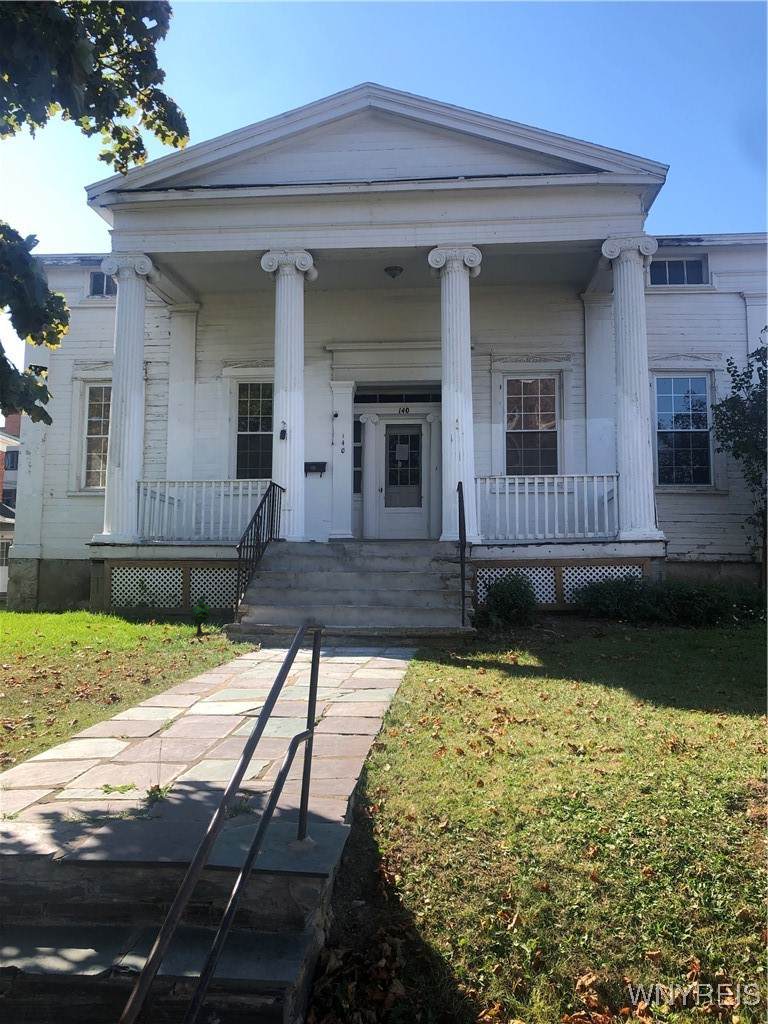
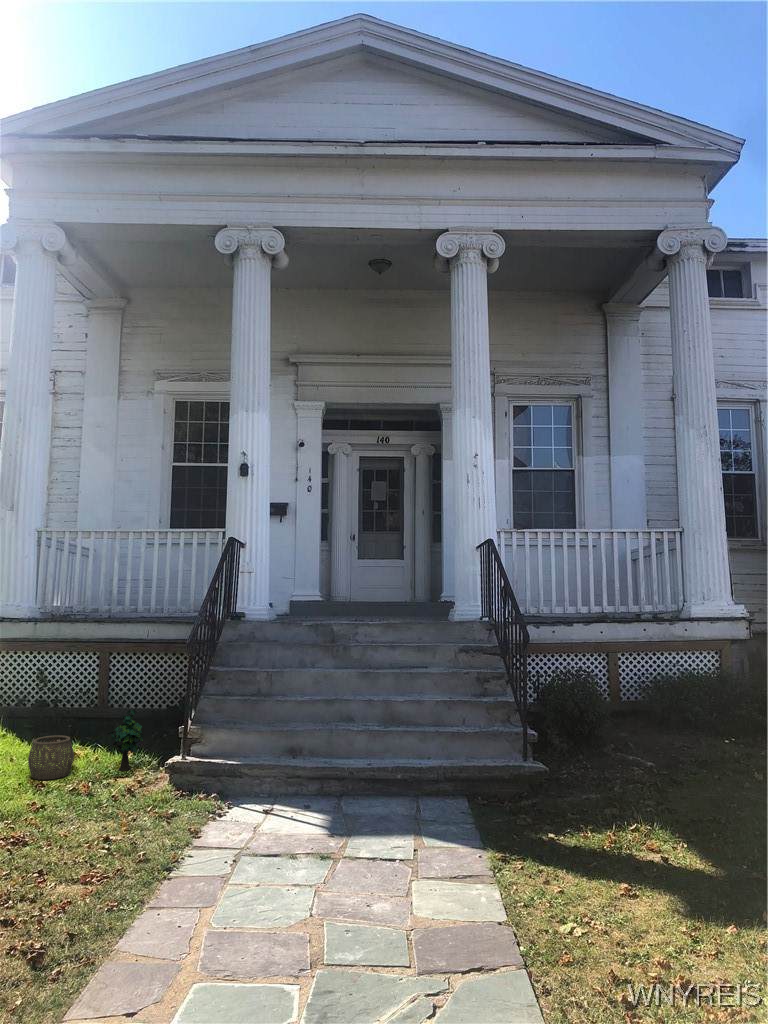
woven basket: none [137,612,166,638] -> present [28,735,74,780]

